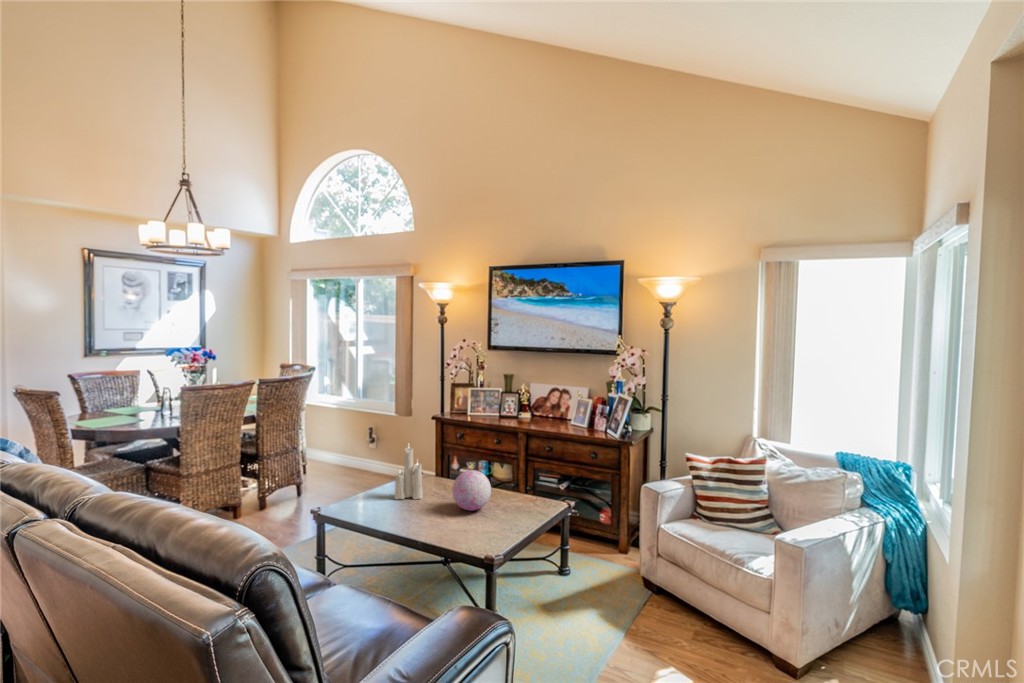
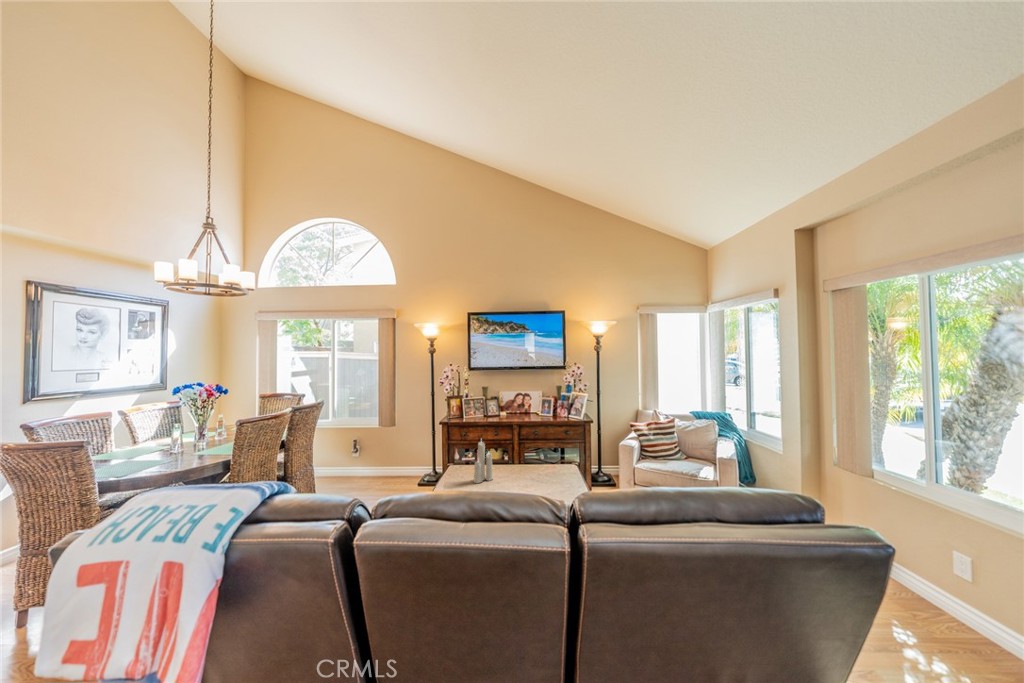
decorative orb: present [452,470,491,511] -> none [522,451,550,479]

